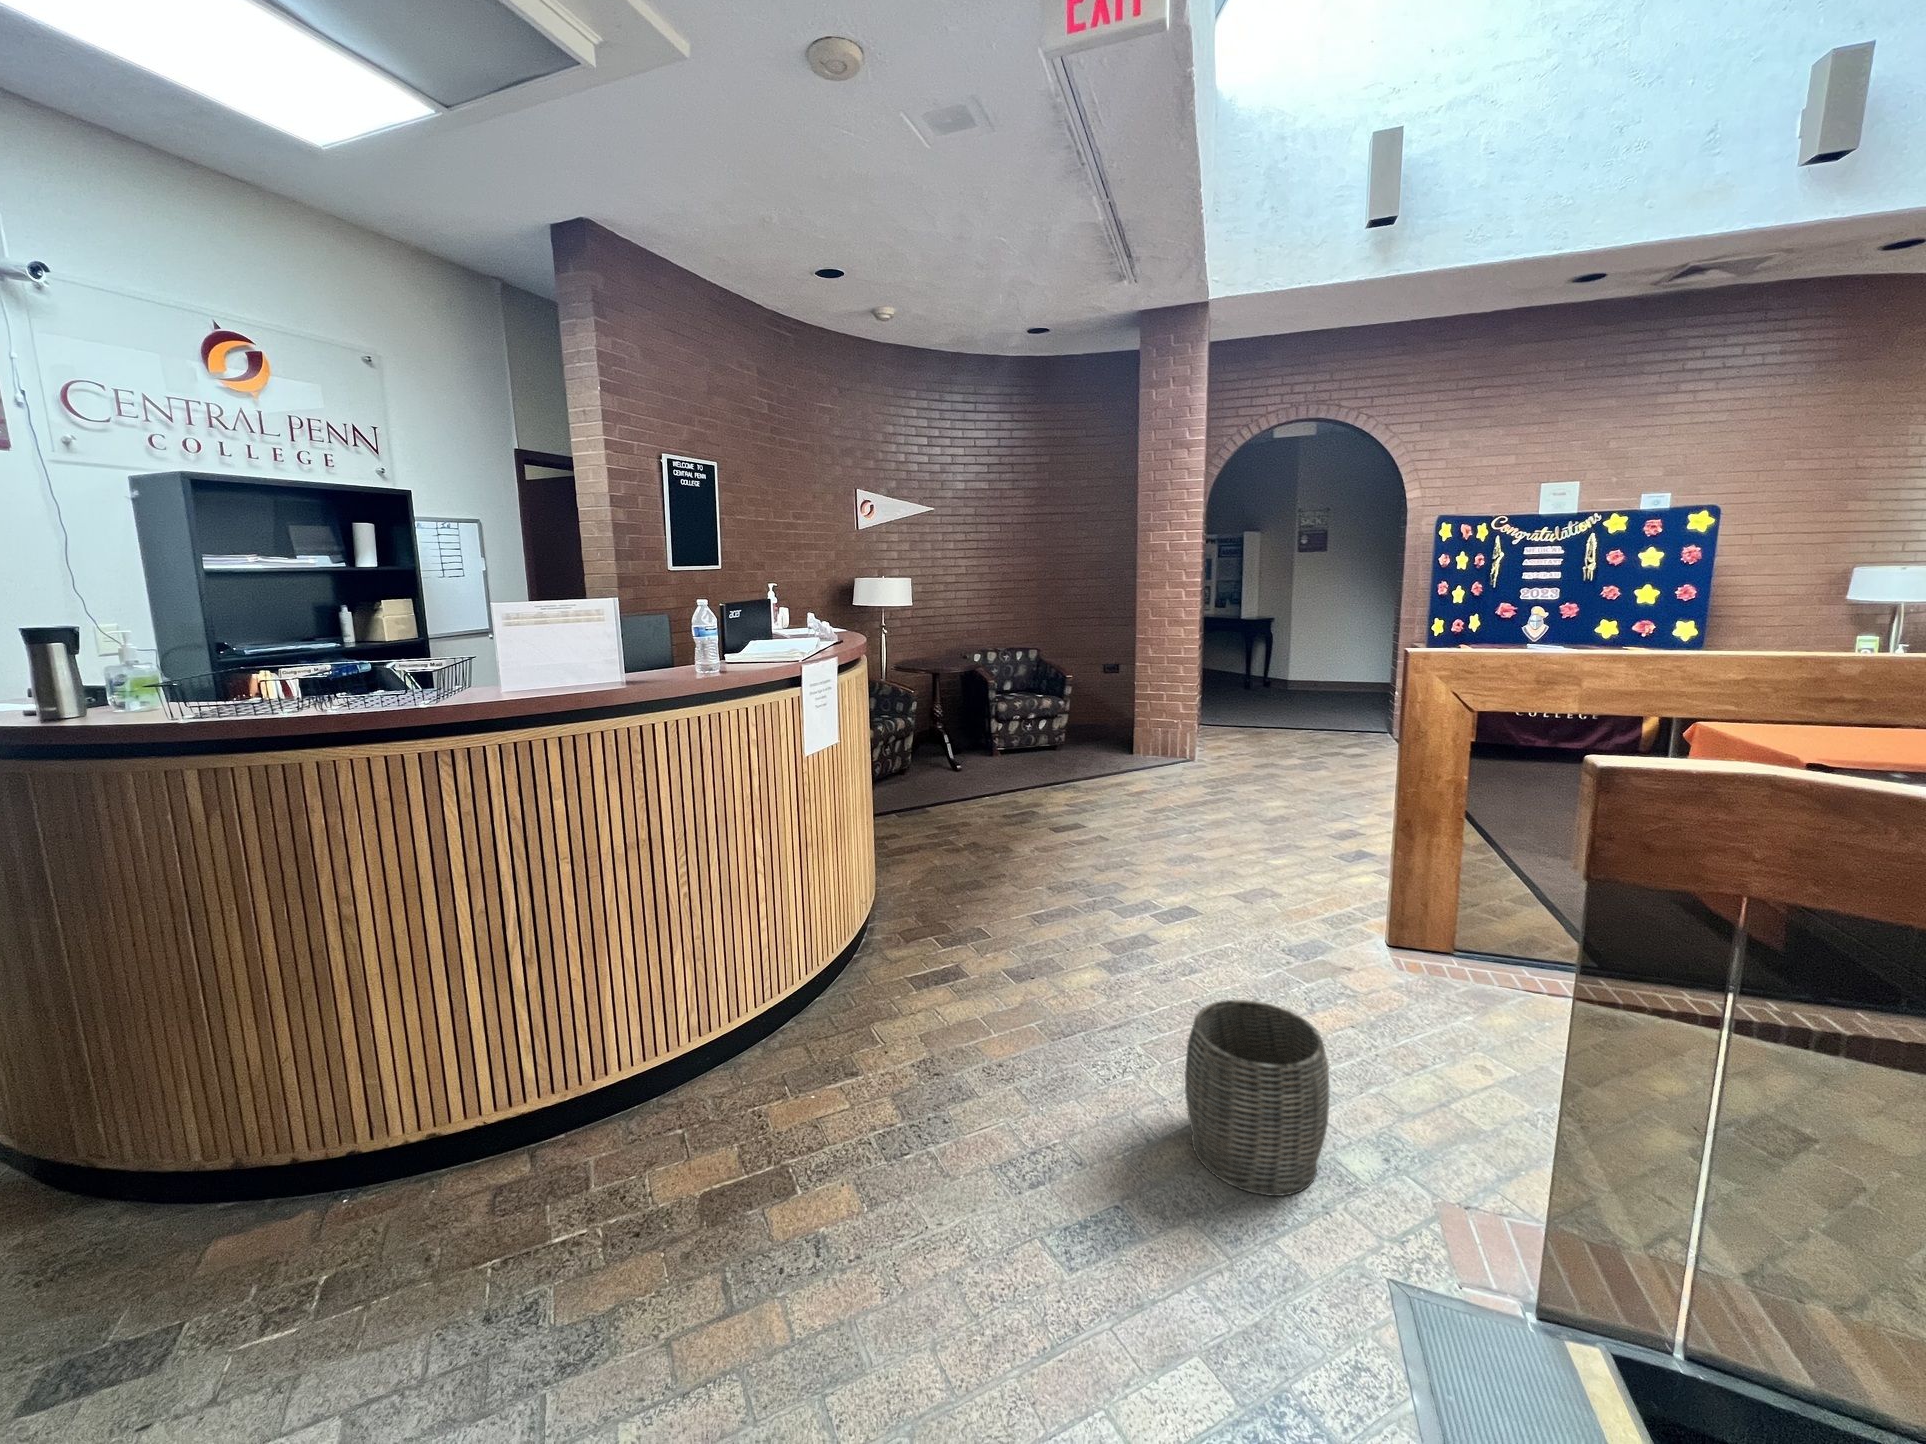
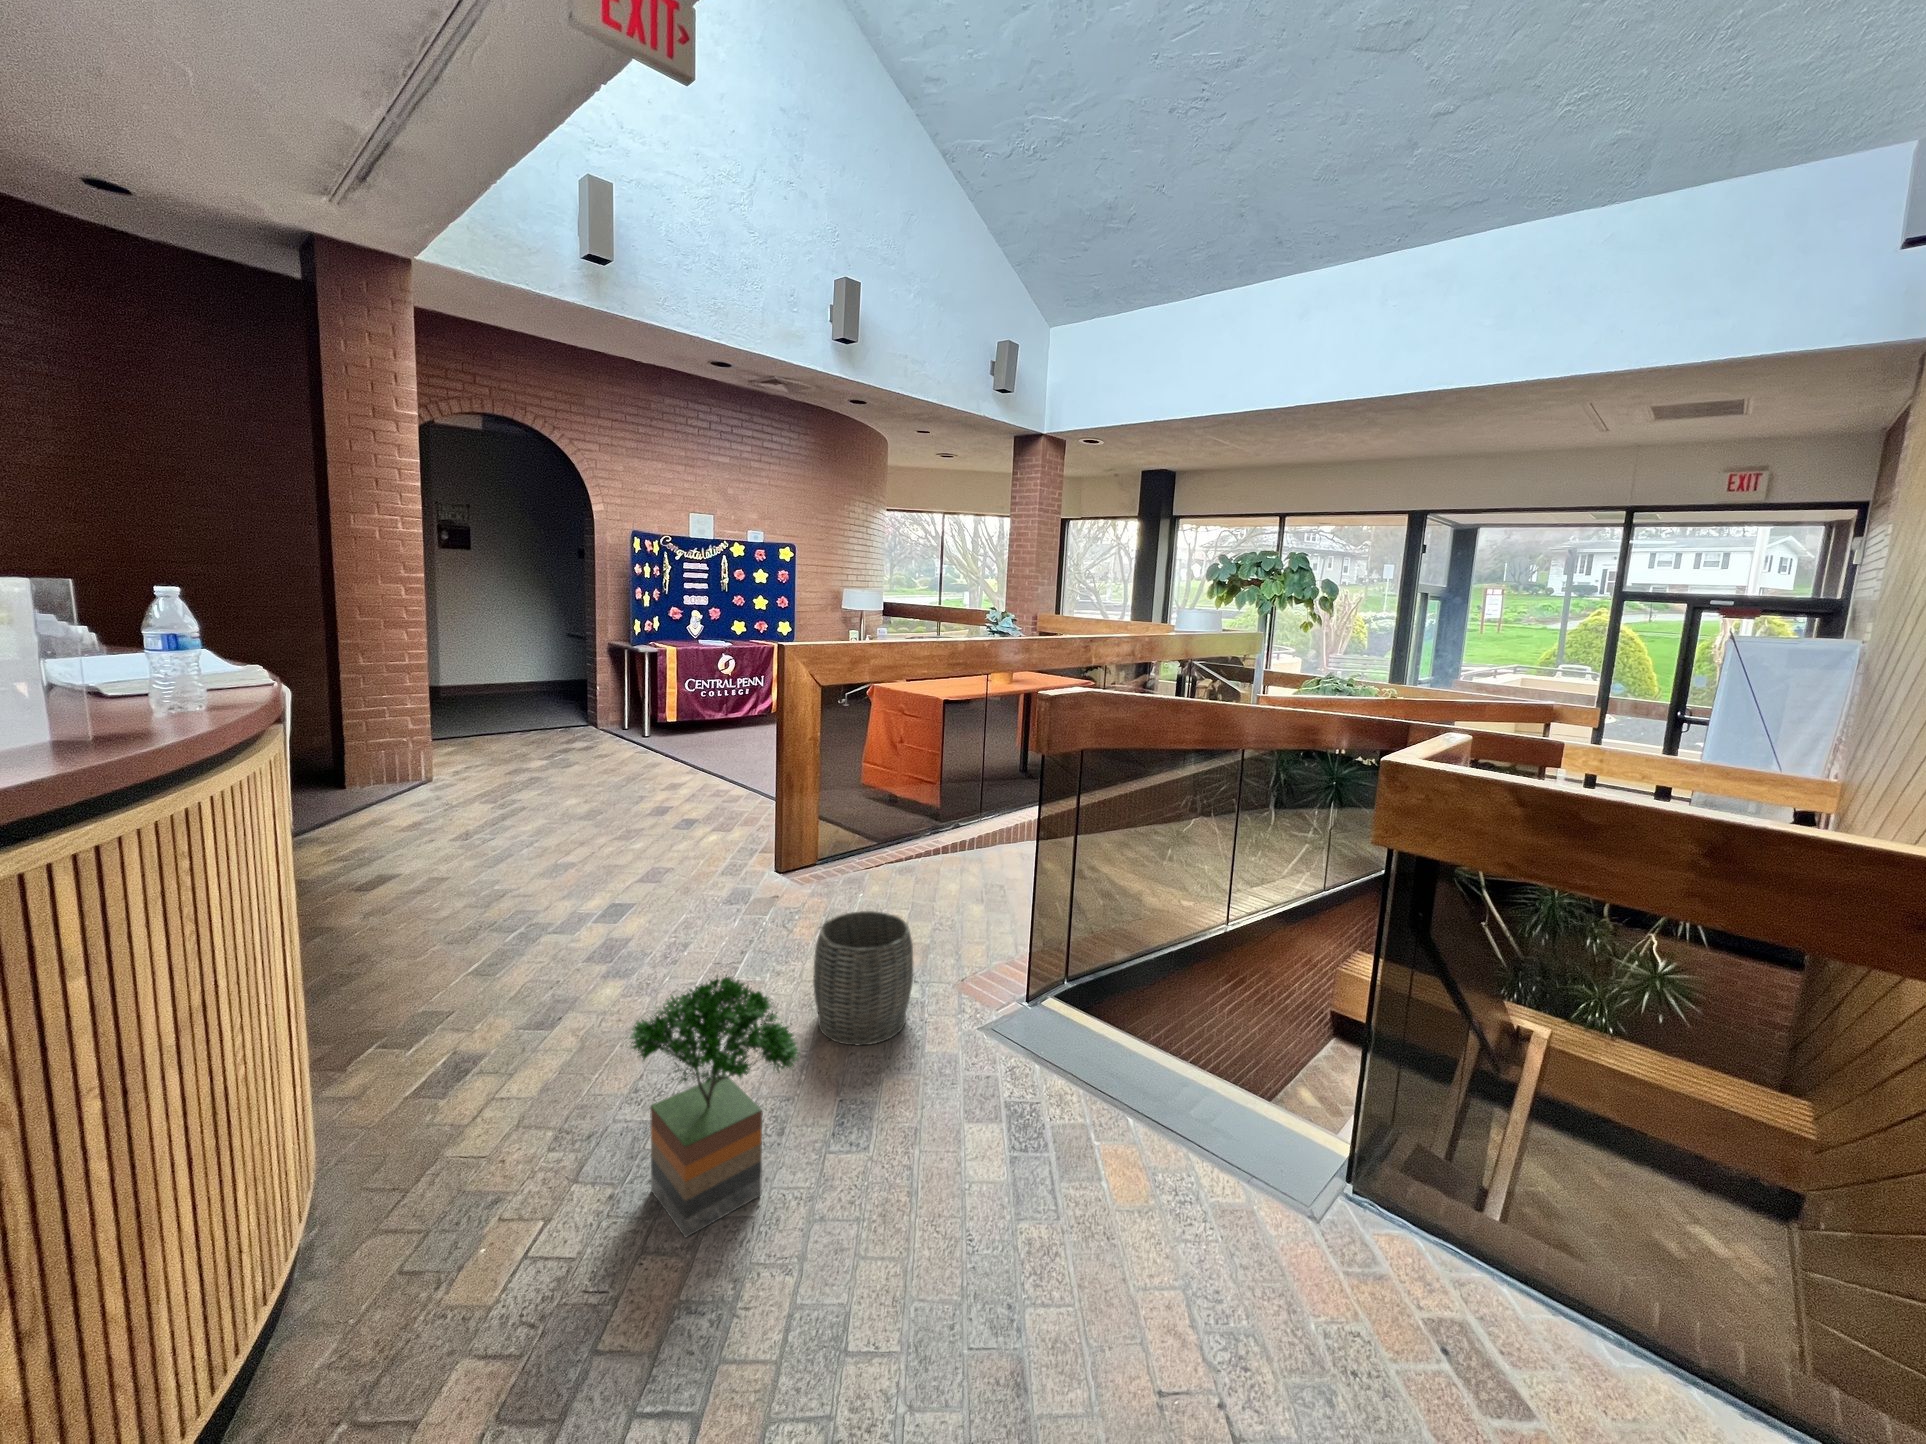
potted tree: none [860,967,1000,1217] -> present [629,975,798,1237]

